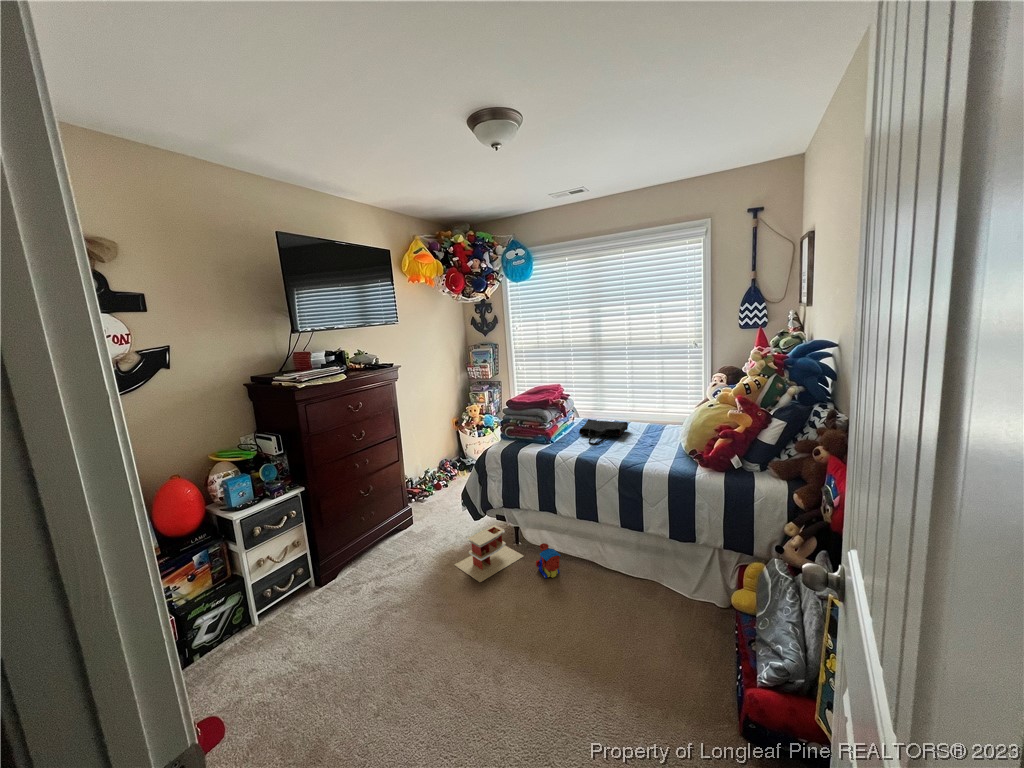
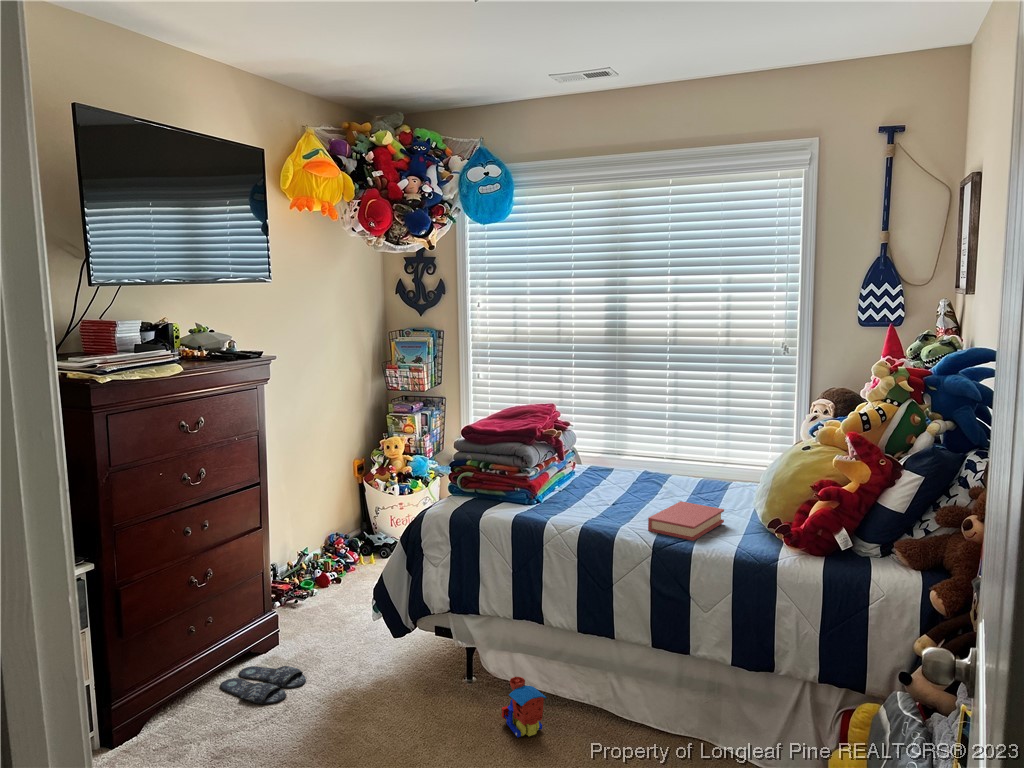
tote bag: present [579,419,628,445] -> none [584,466,667,509]
book: none [616,440,662,464] -> present [648,501,724,541]
toy house: present [455,525,523,582] -> none [355,645,480,743]
slippers: none [381,537,428,560] -> present [220,666,306,704]

